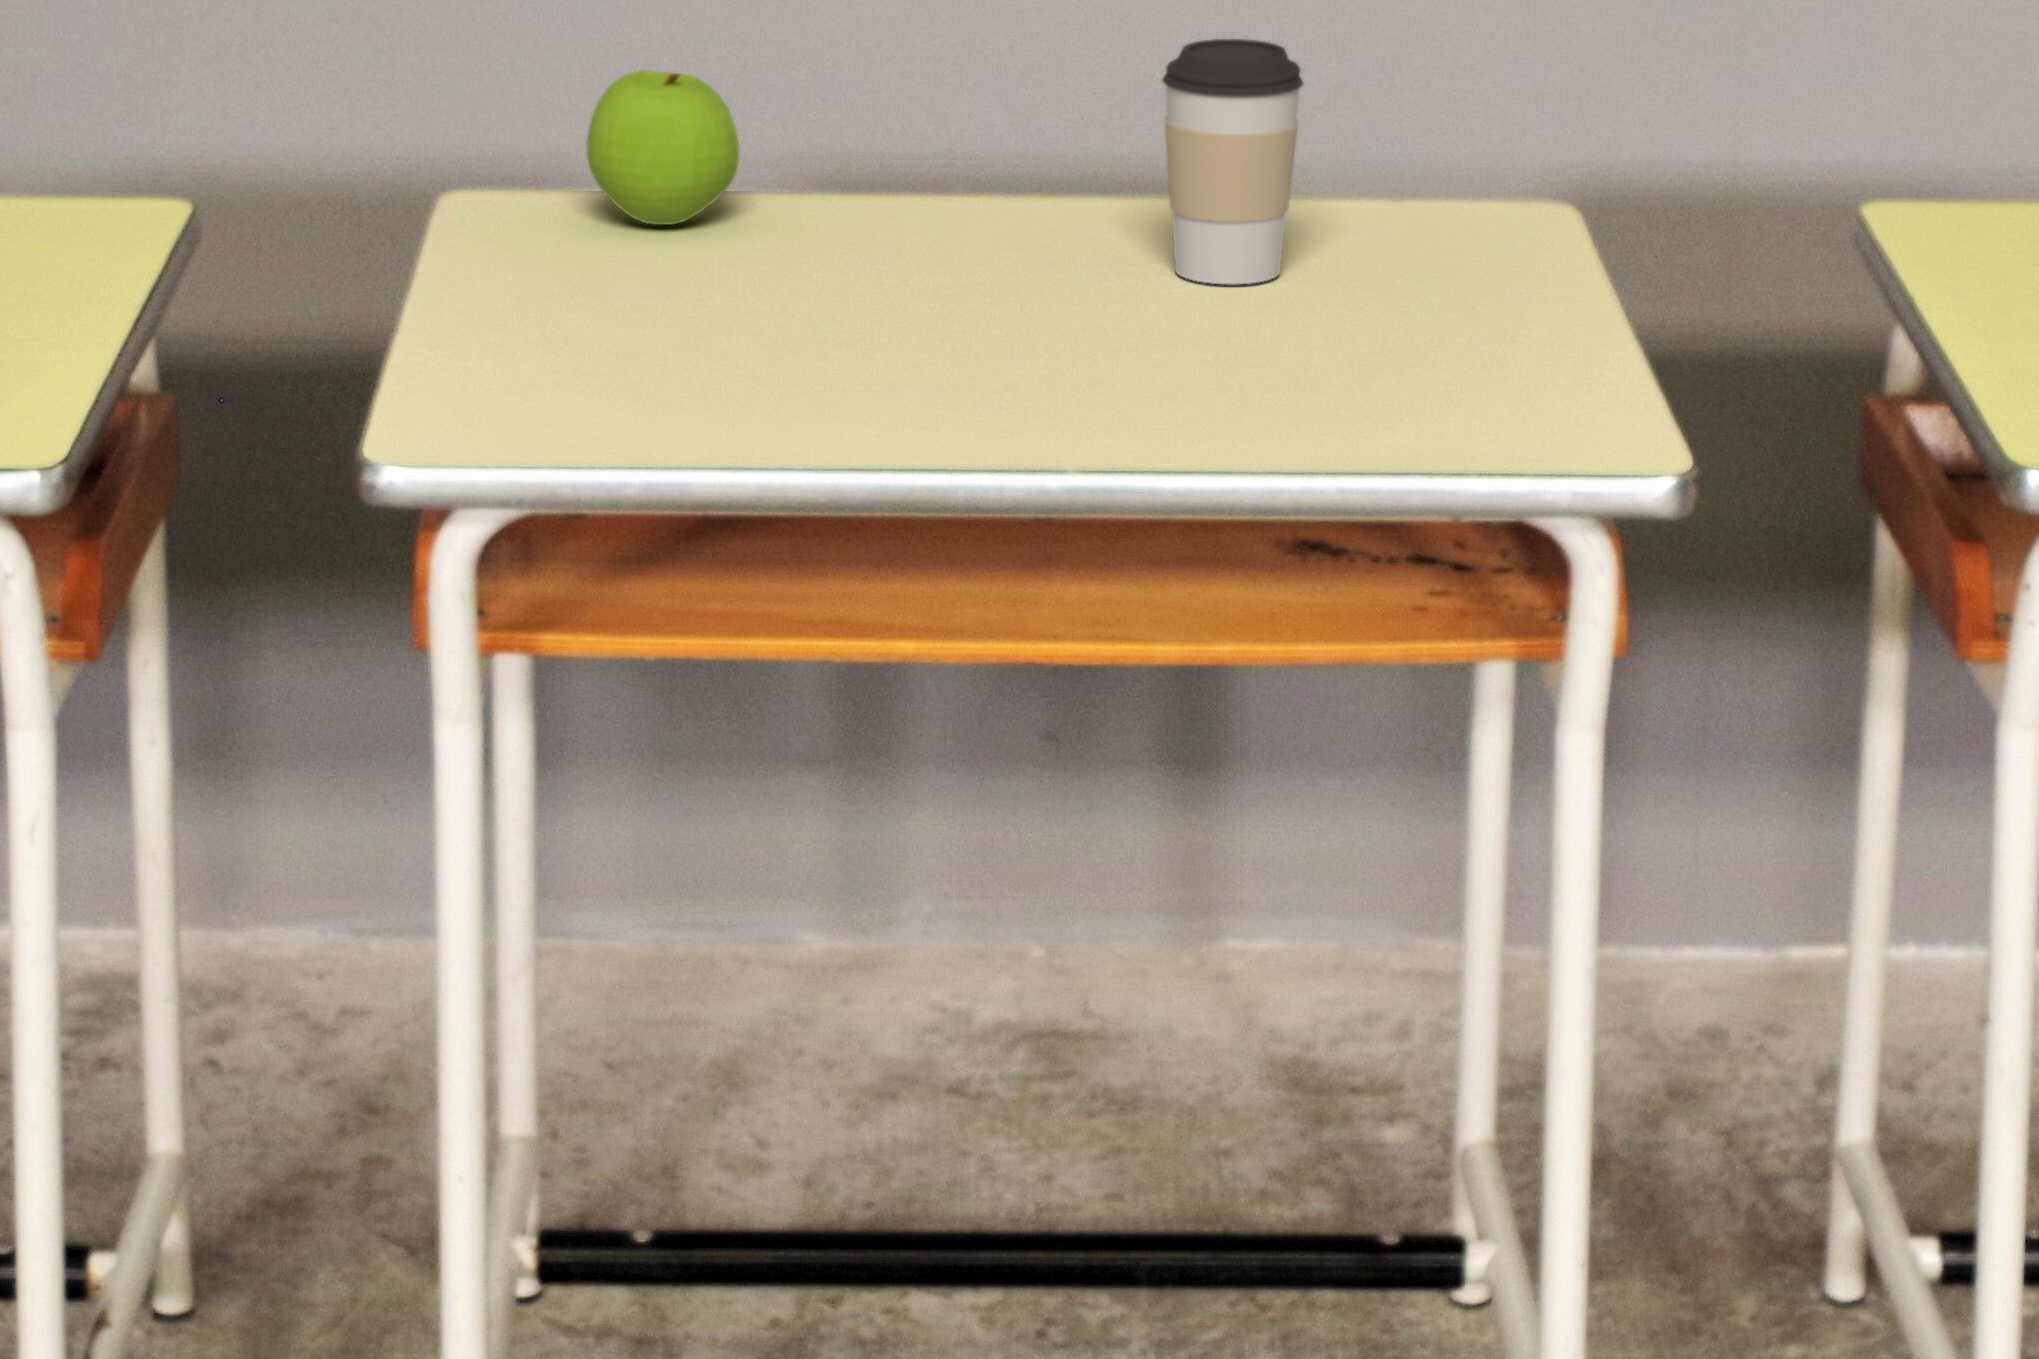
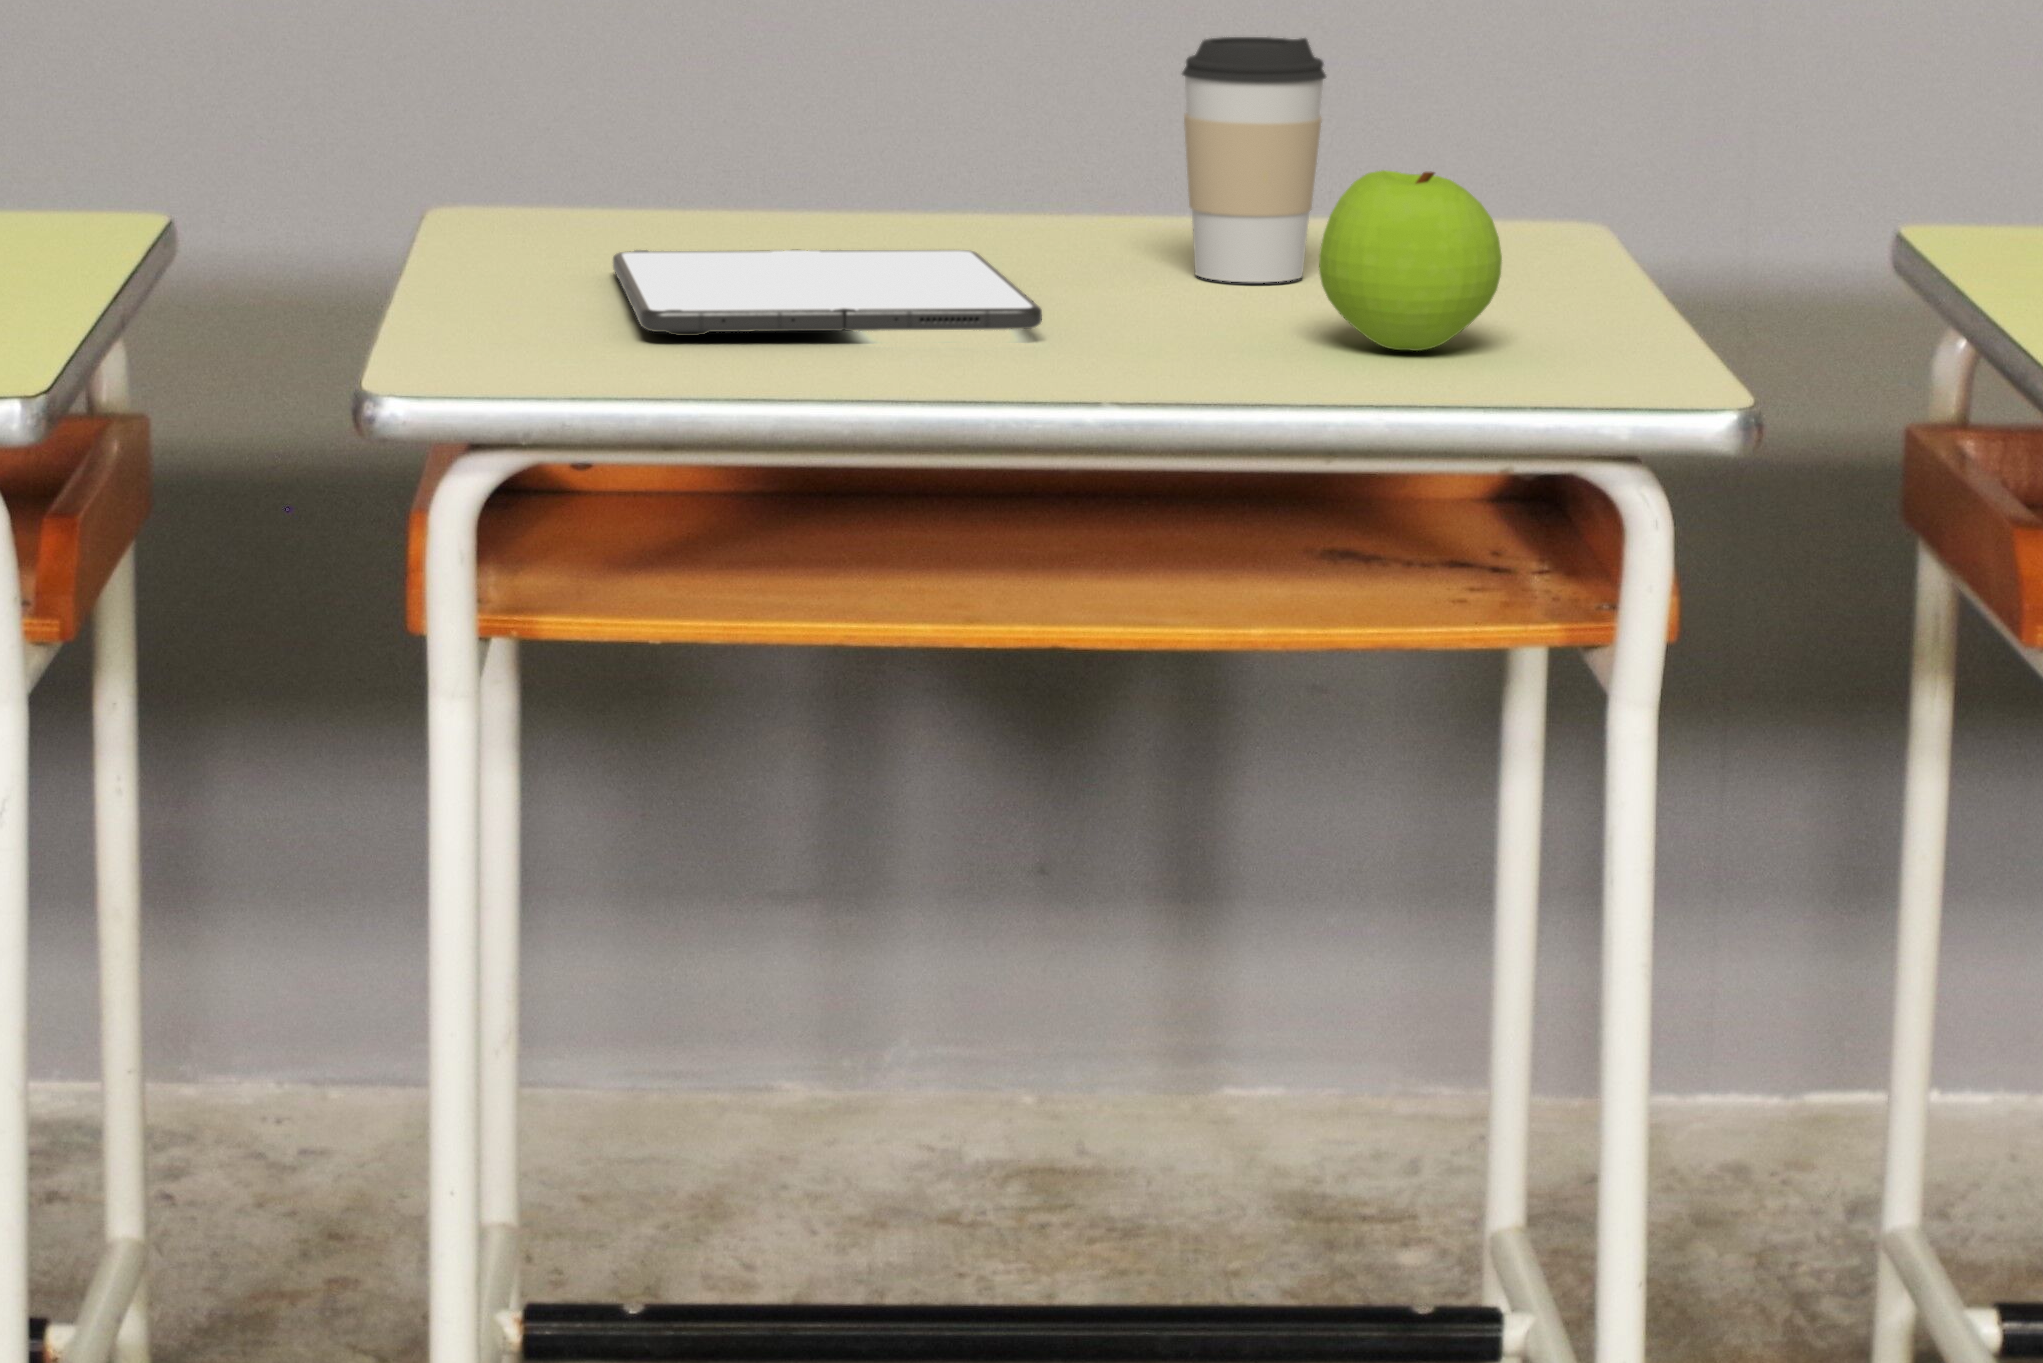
apple: present [586,71,739,225] -> present [1319,170,1502,351]
tablet: none [610,250,1016,383] -> present [613,250,1042,336]

